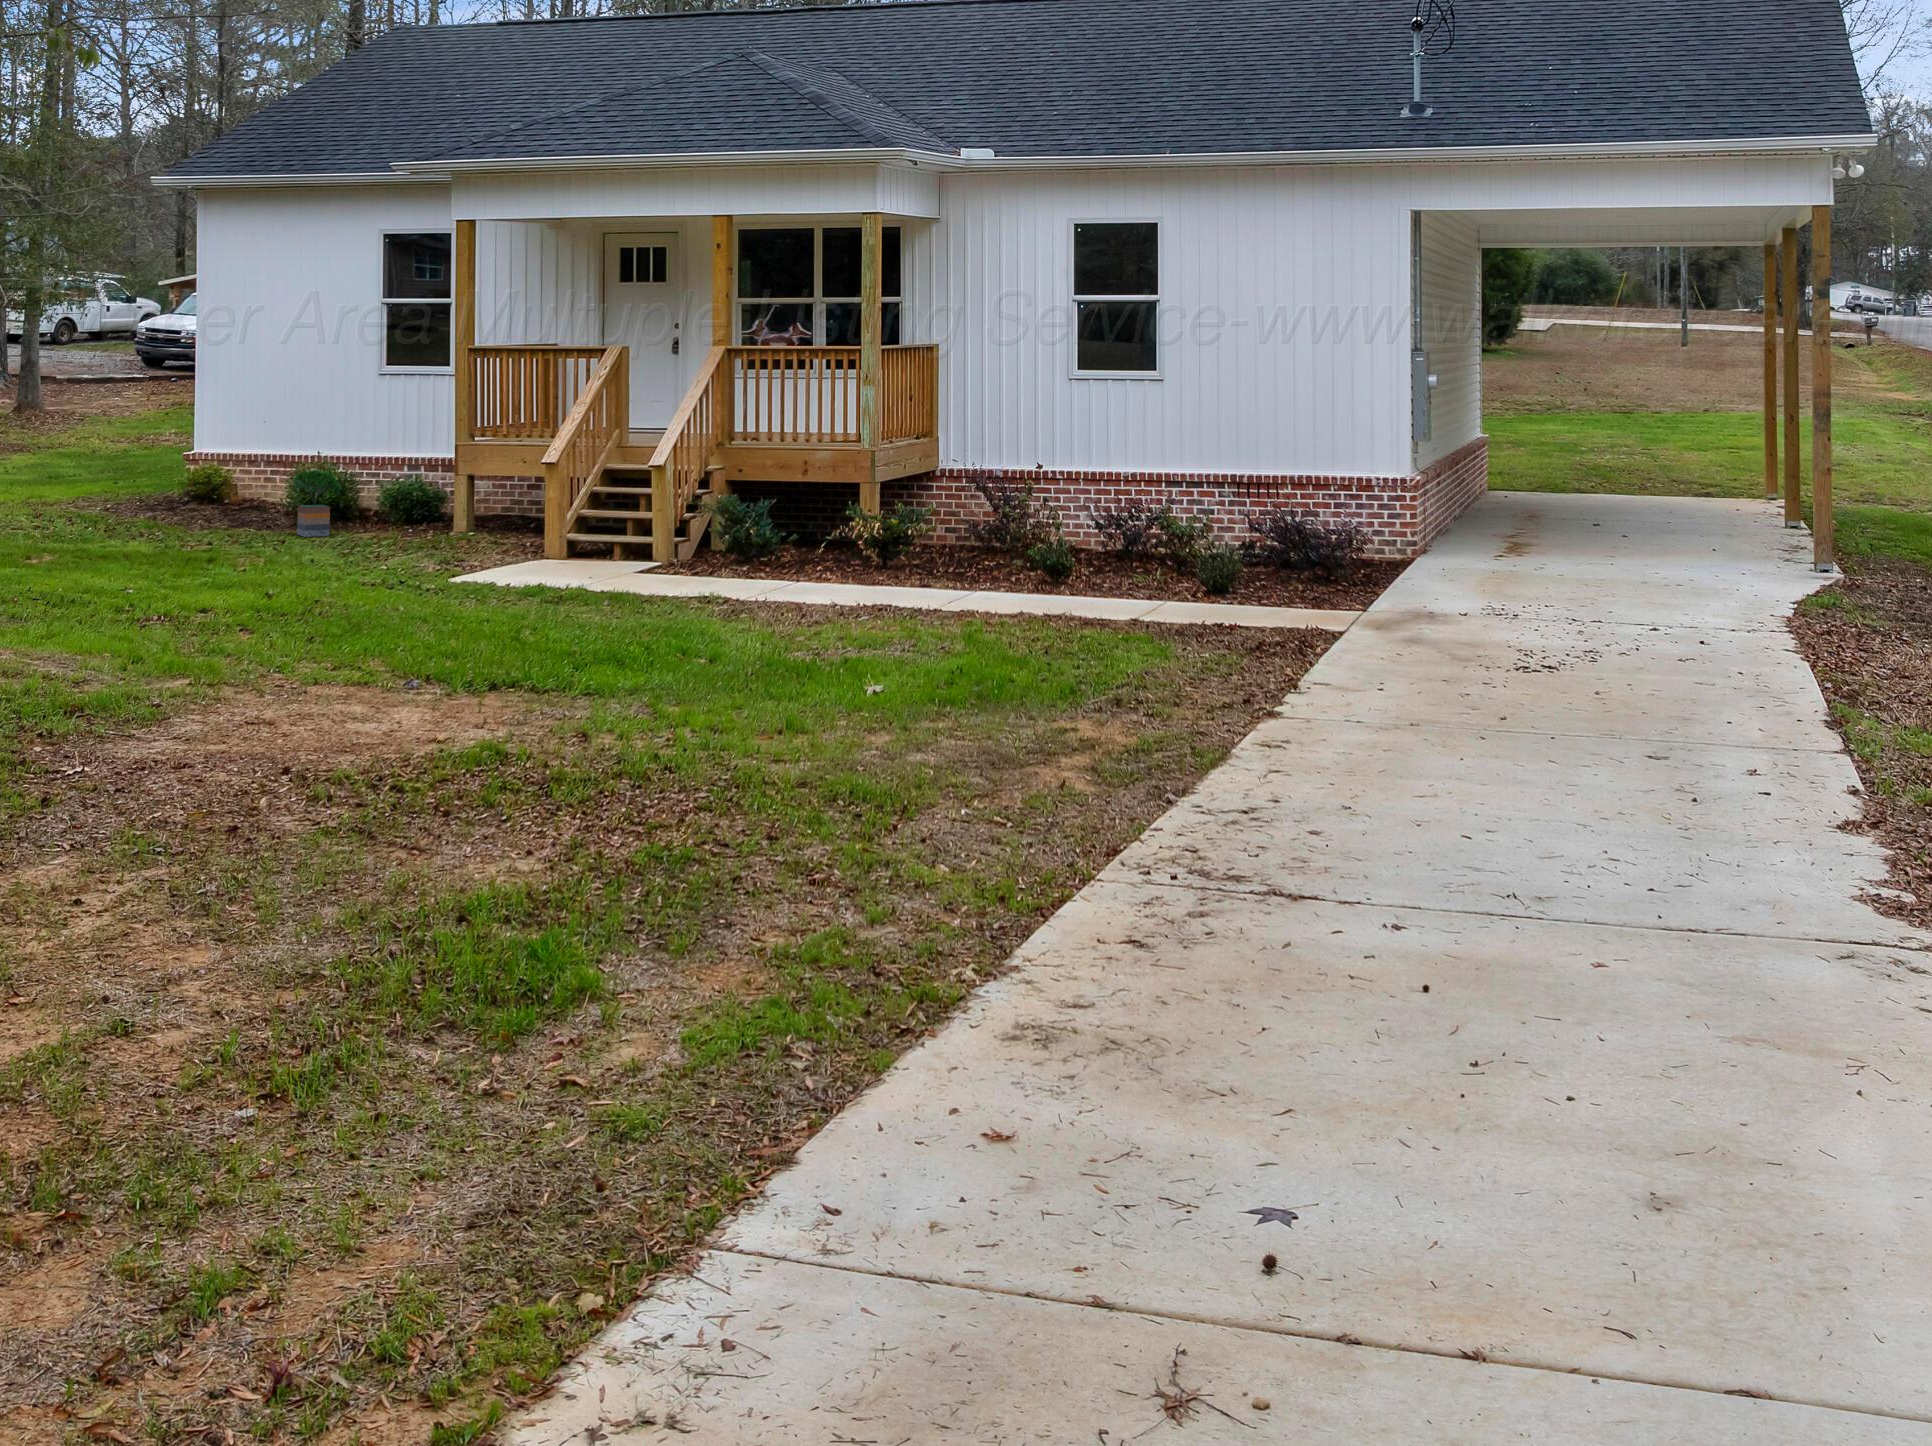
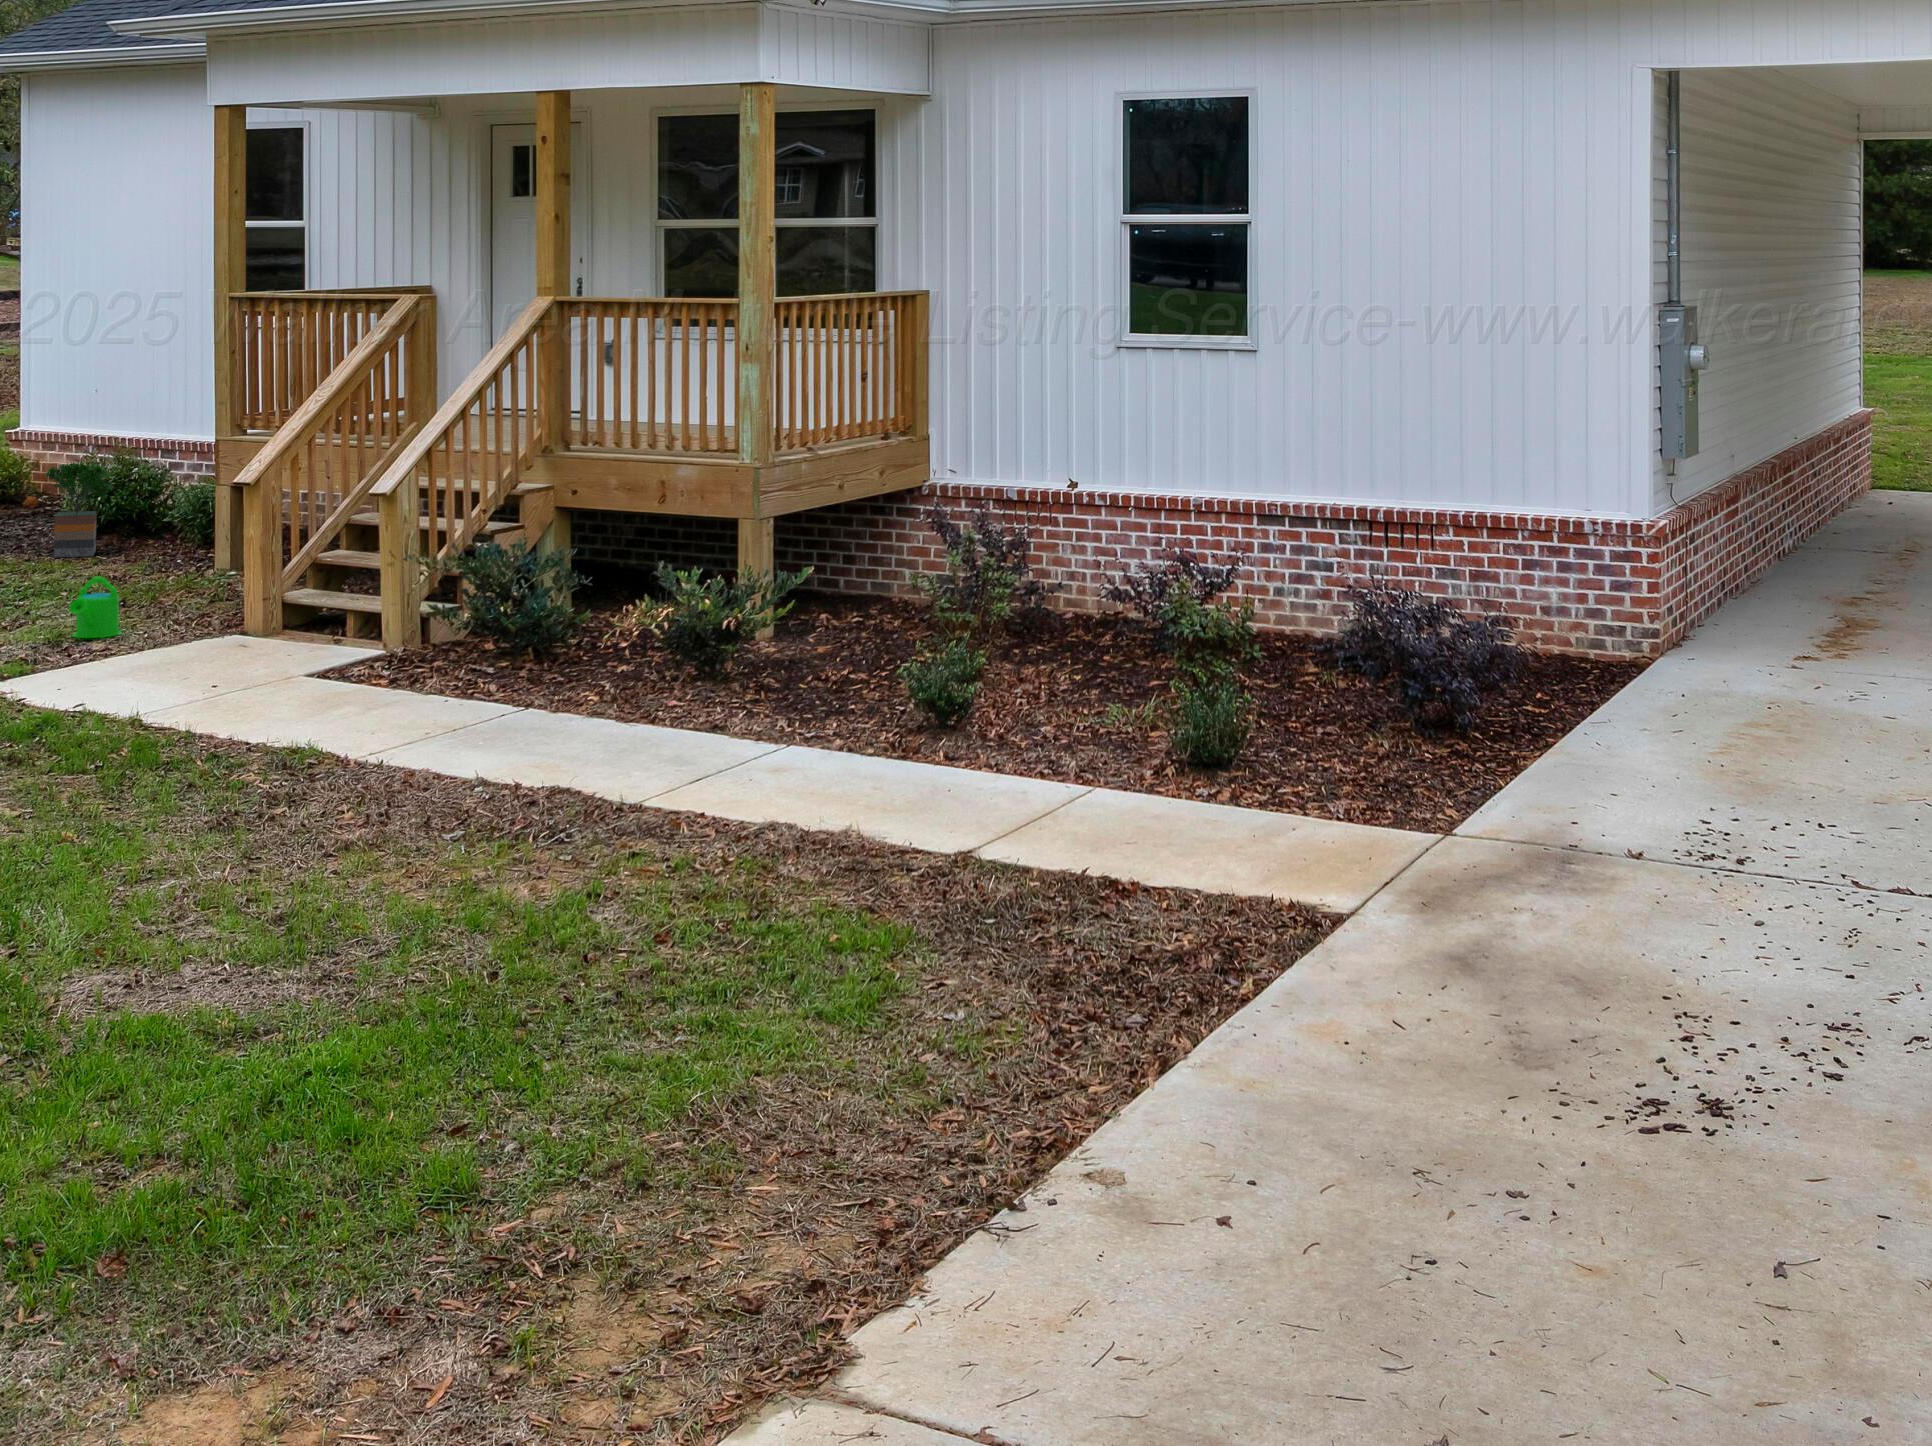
watering can: none [449,531,480,570] -> present [69,576,121,638]

